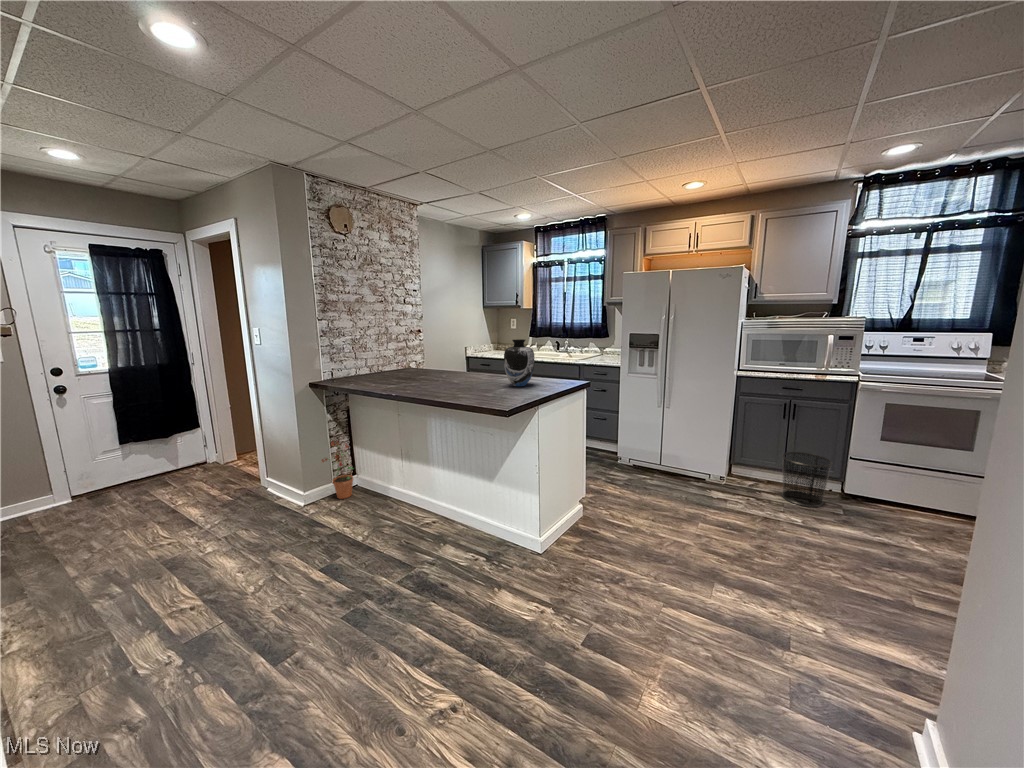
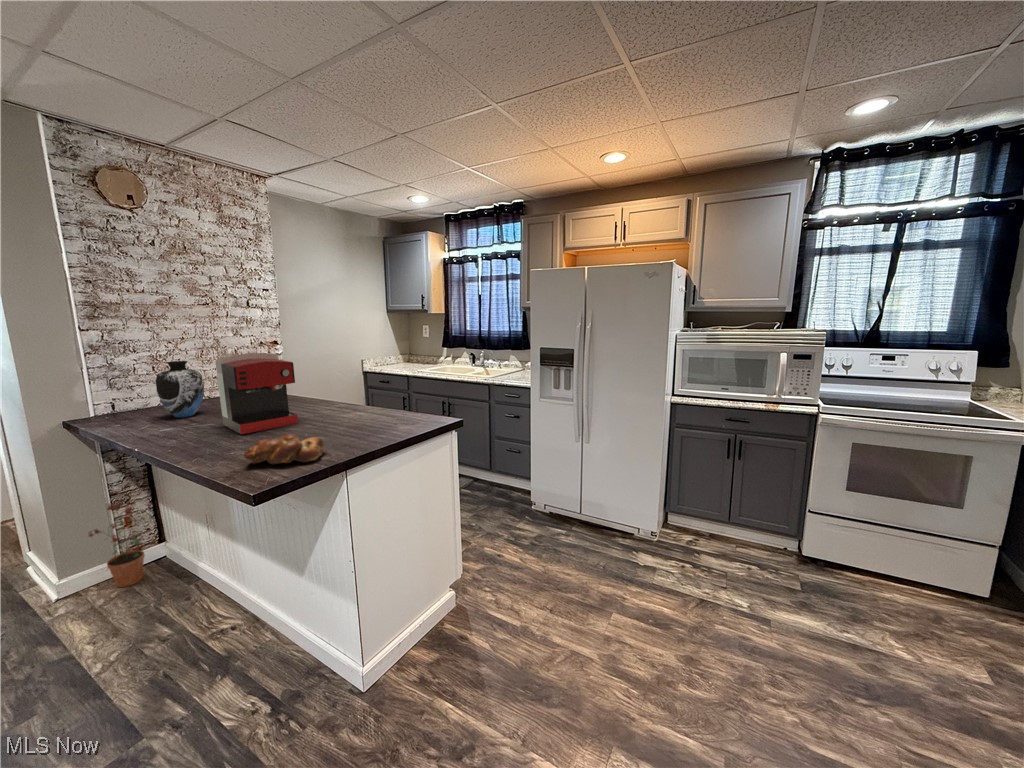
coffee maker: none [421,334,474,388] -> present [215,353,298,434]
vase: present [504,339,535,386] -> present [156,361,204,417]
bread loaf: none [476,382,521,399] -> present [244,434,324,464]
waste bin: present [782,452,832,507] -> none [726,502,788,579]

